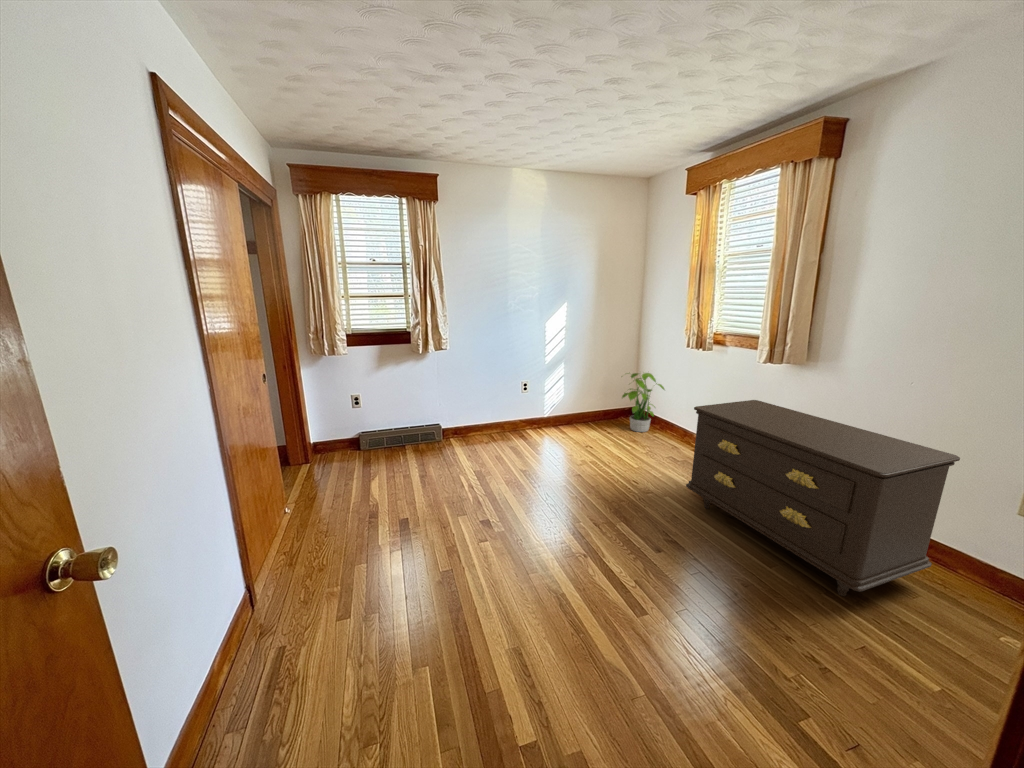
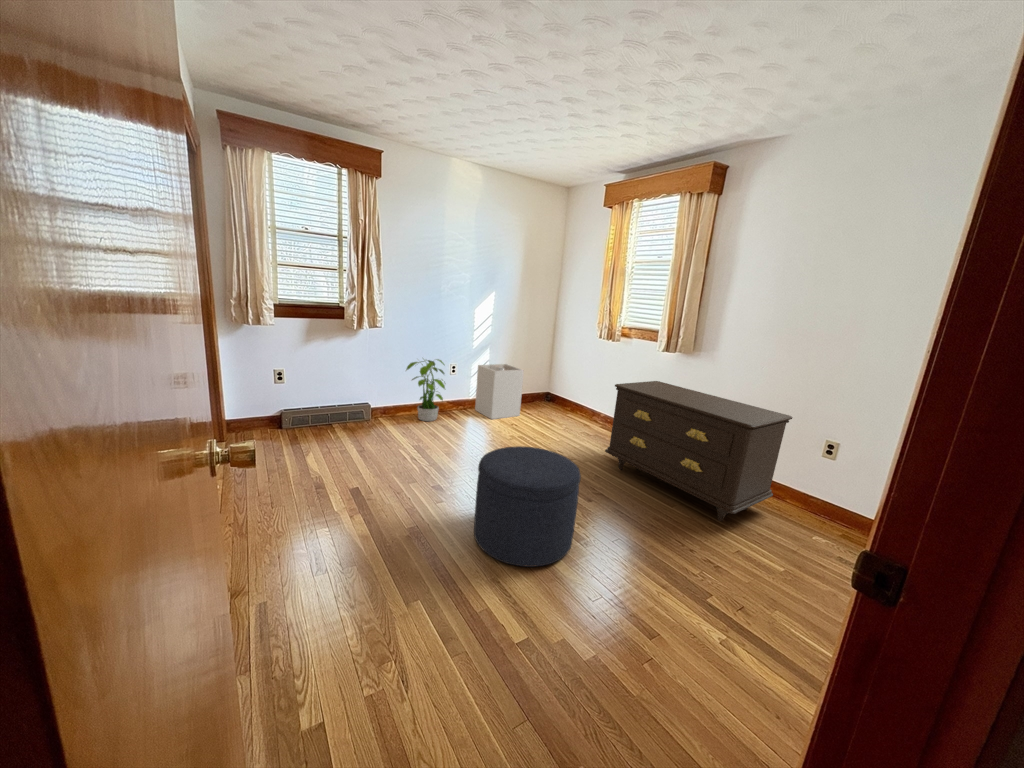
potted plant: present [622,373,664,432] -> present [406,359,445,421]
laundry hamper: none [548,379,599,440] -> present [475,364,524,419]
ottoman: none [506,487,627,639] -> present [474,446,581,567]

